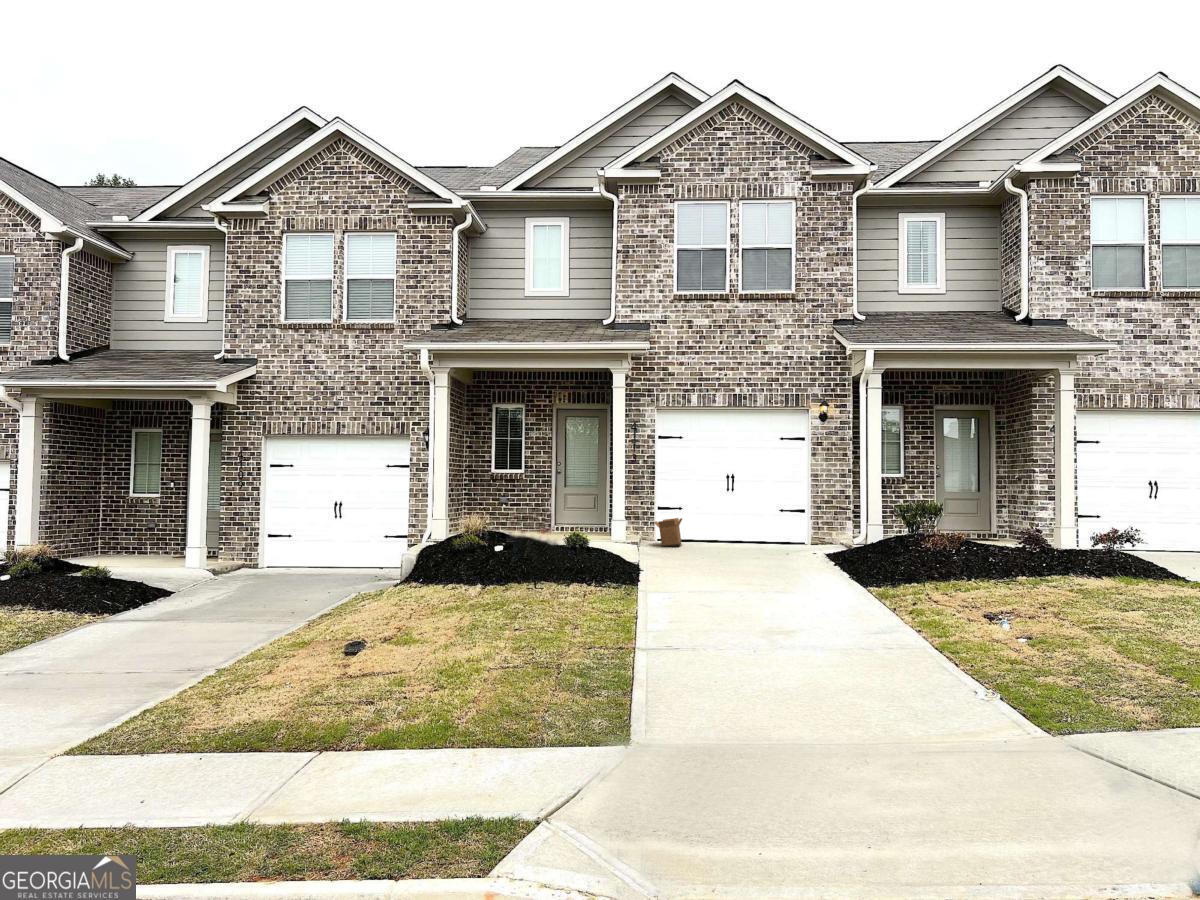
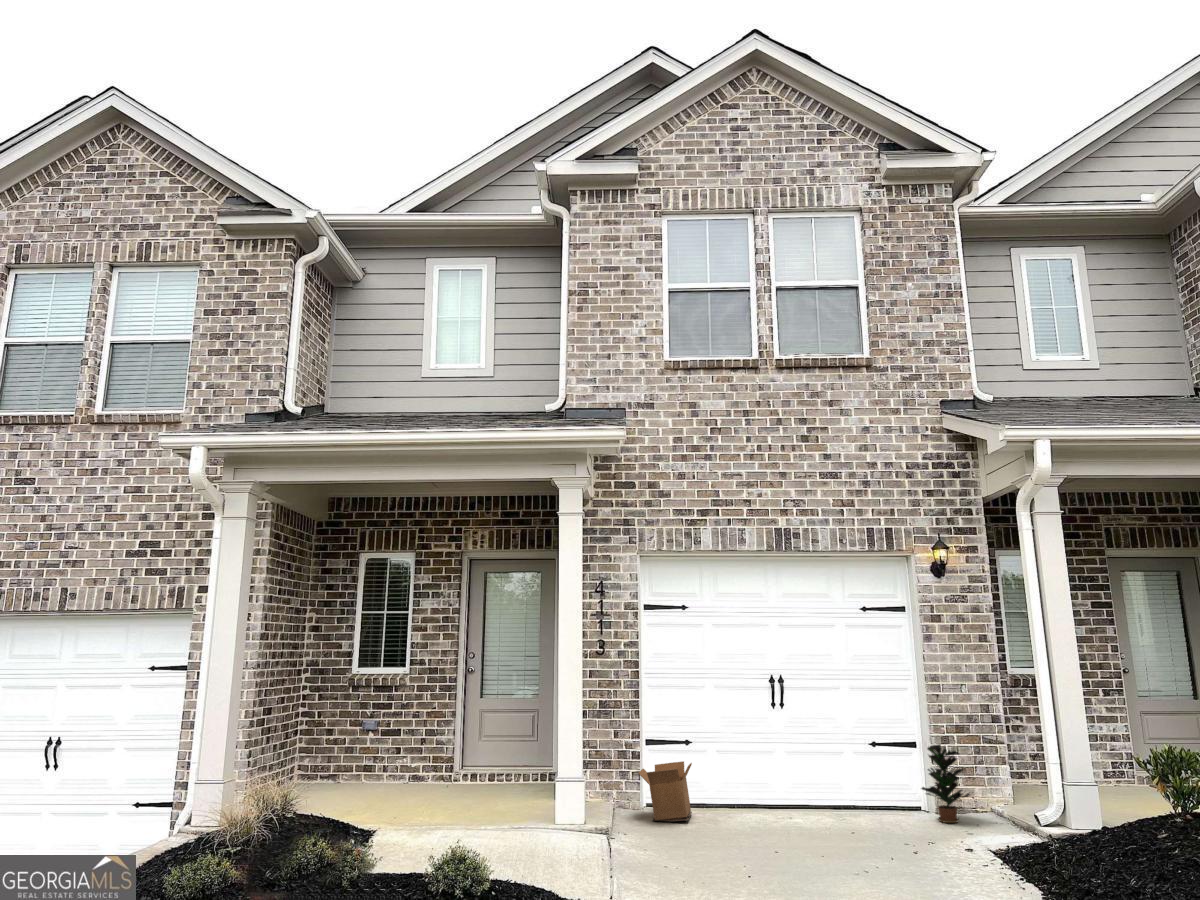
potted plant: none [802,510,827,548] -> present [921,744,970,823]

